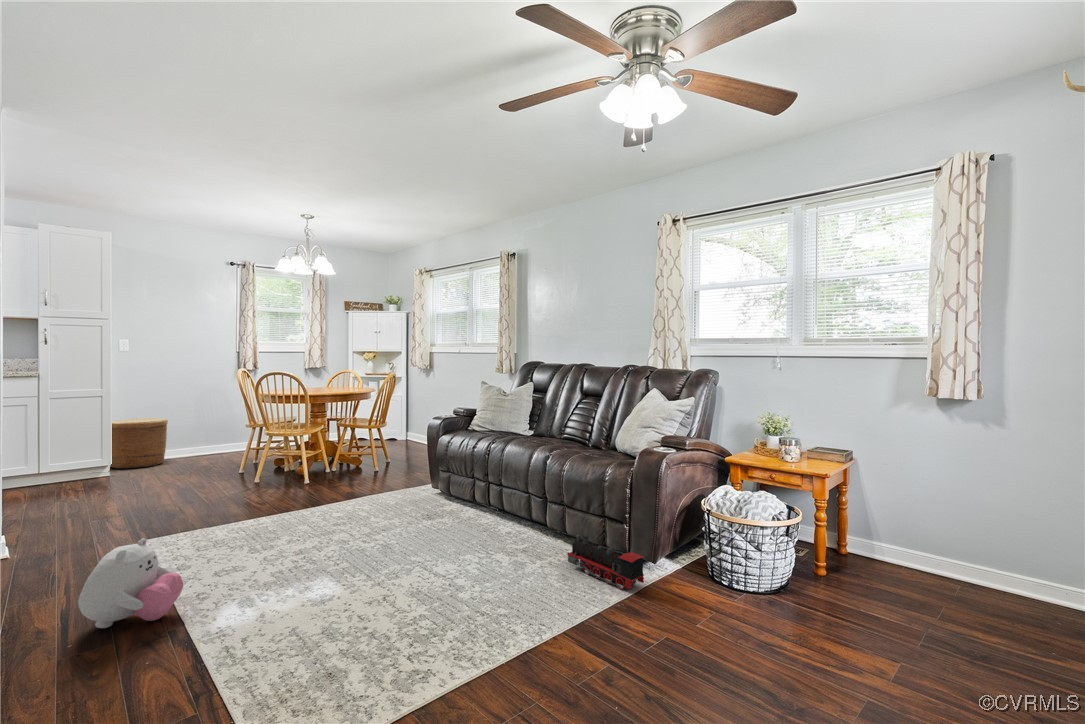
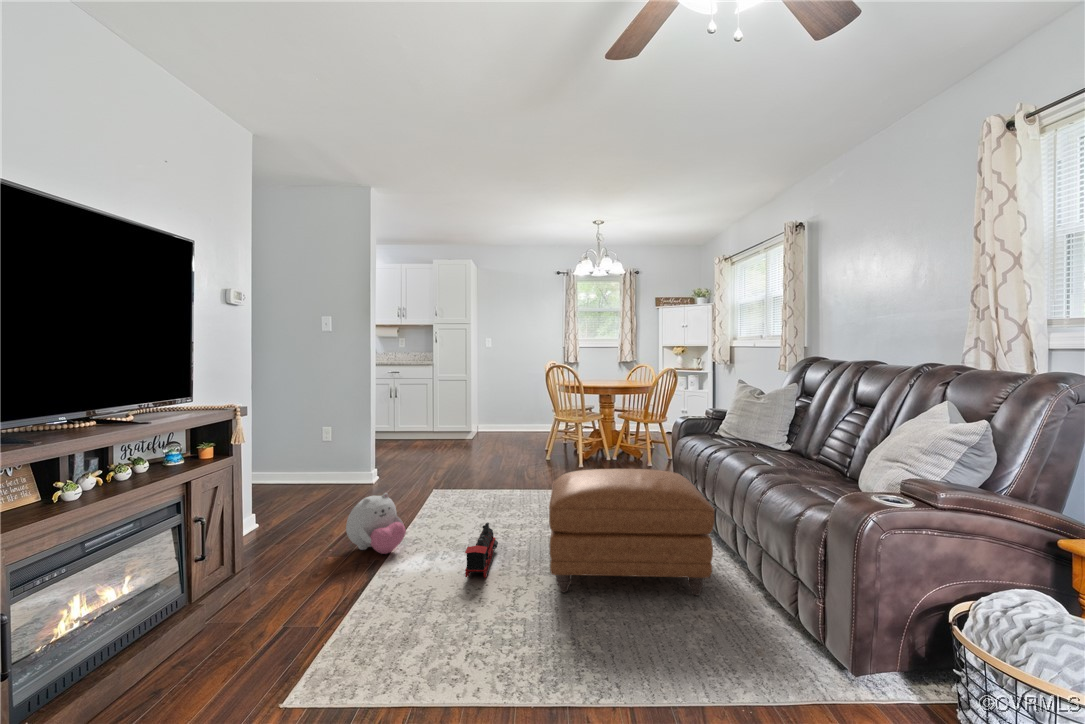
woven basket: present [111,418,168,469] -> none [479,401,515,438]
ottoman: none [376,458,544,585] -> present [549,469,715,596]
toy train: present [567,535,644,589] -> present [465,523,498,578]

